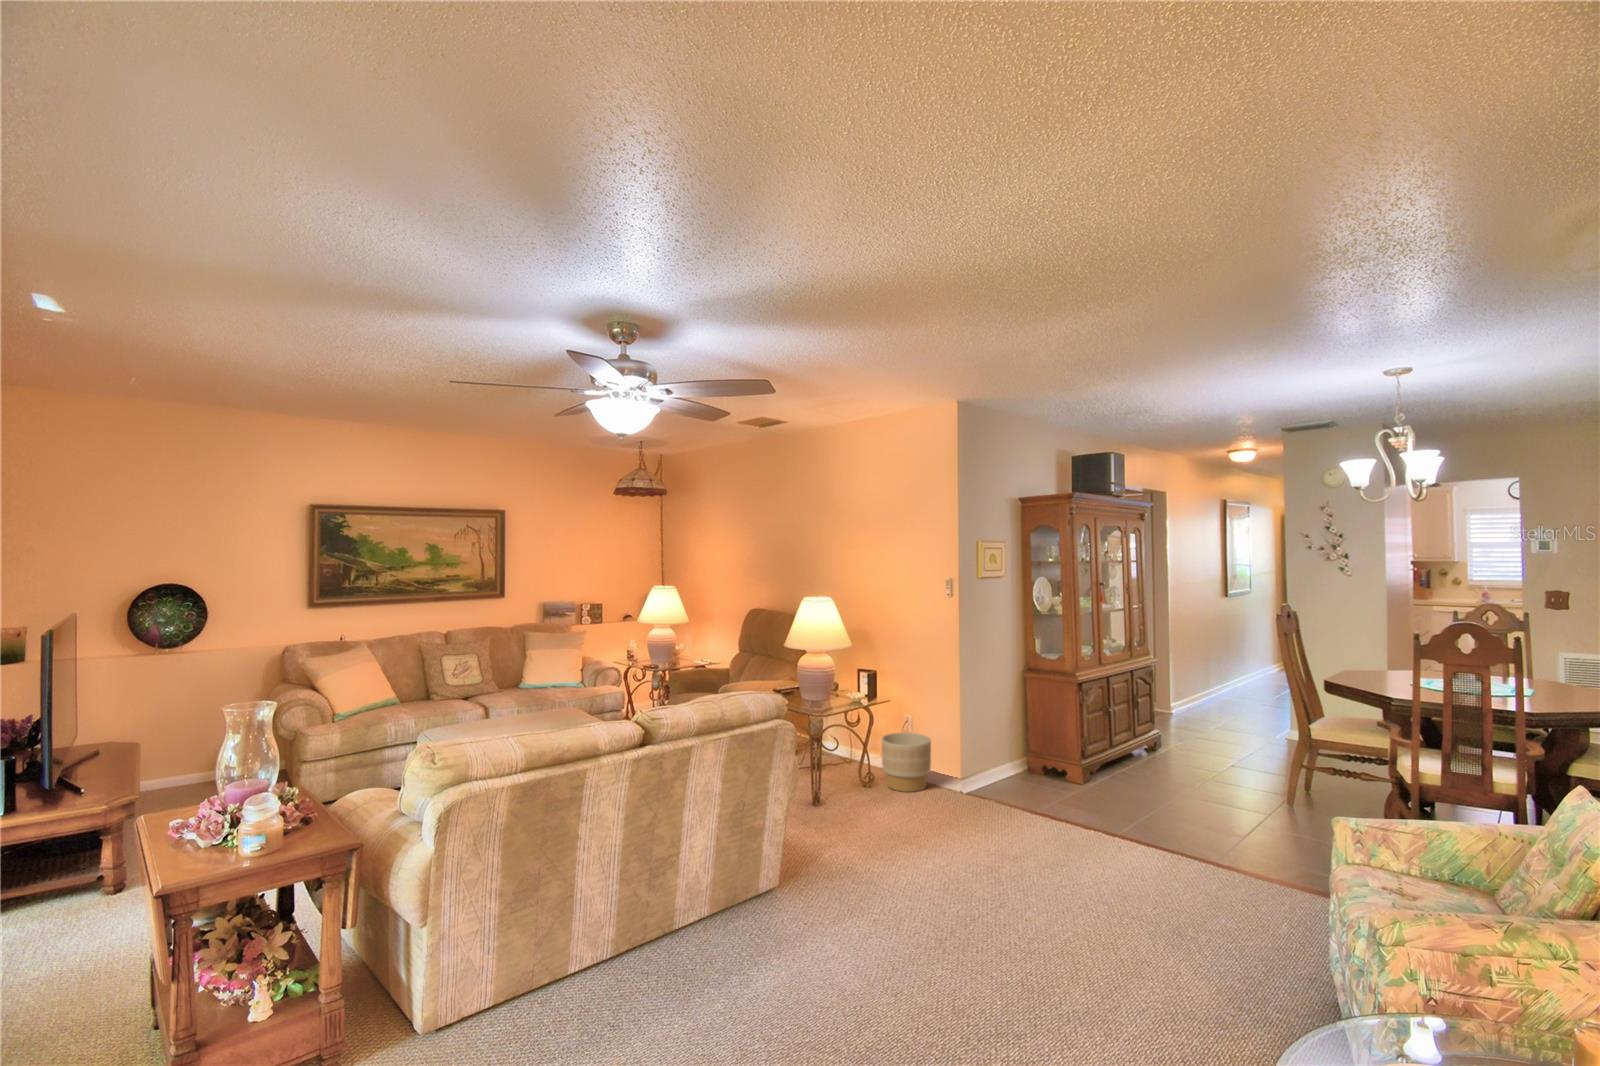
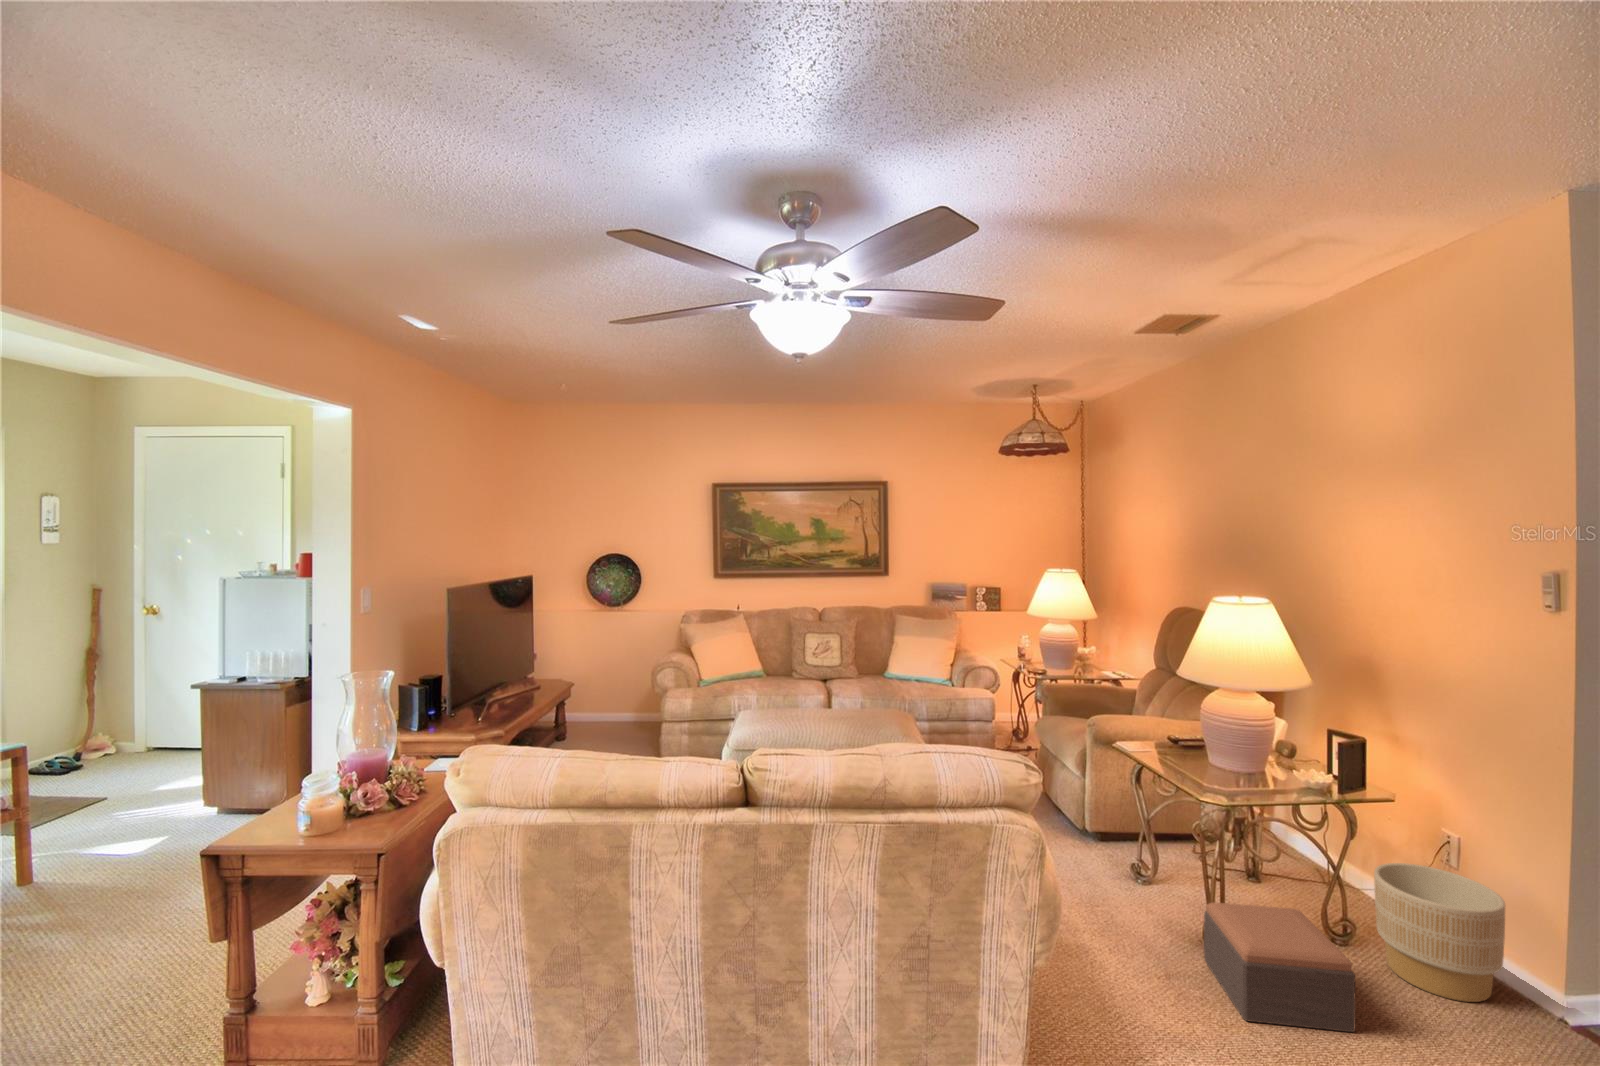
footstool: none [817,766,888,825] -> present [1204,902,1355,1032]

